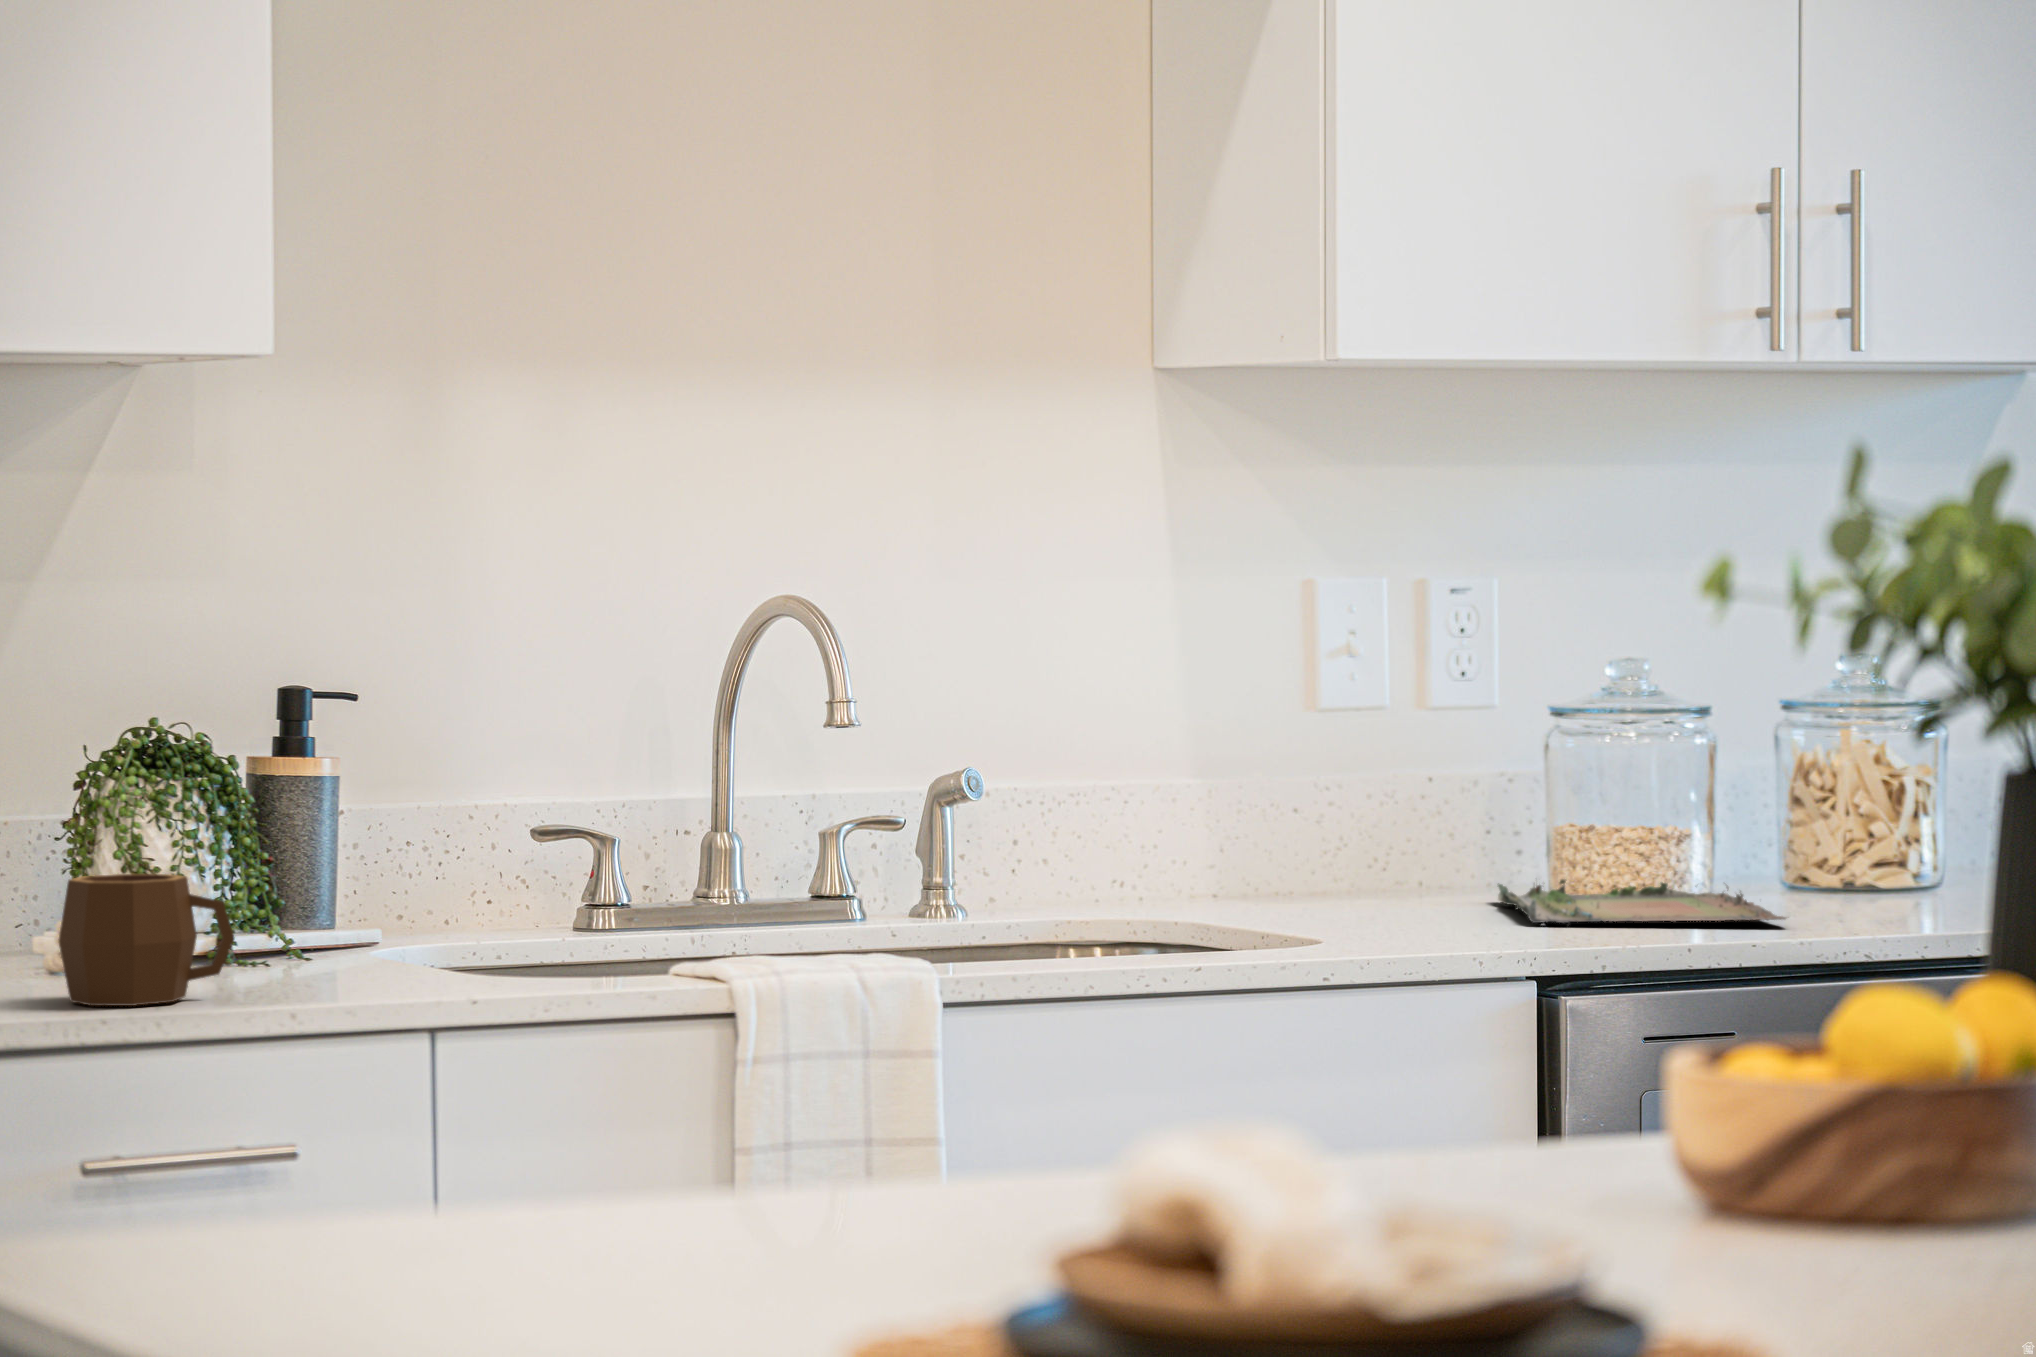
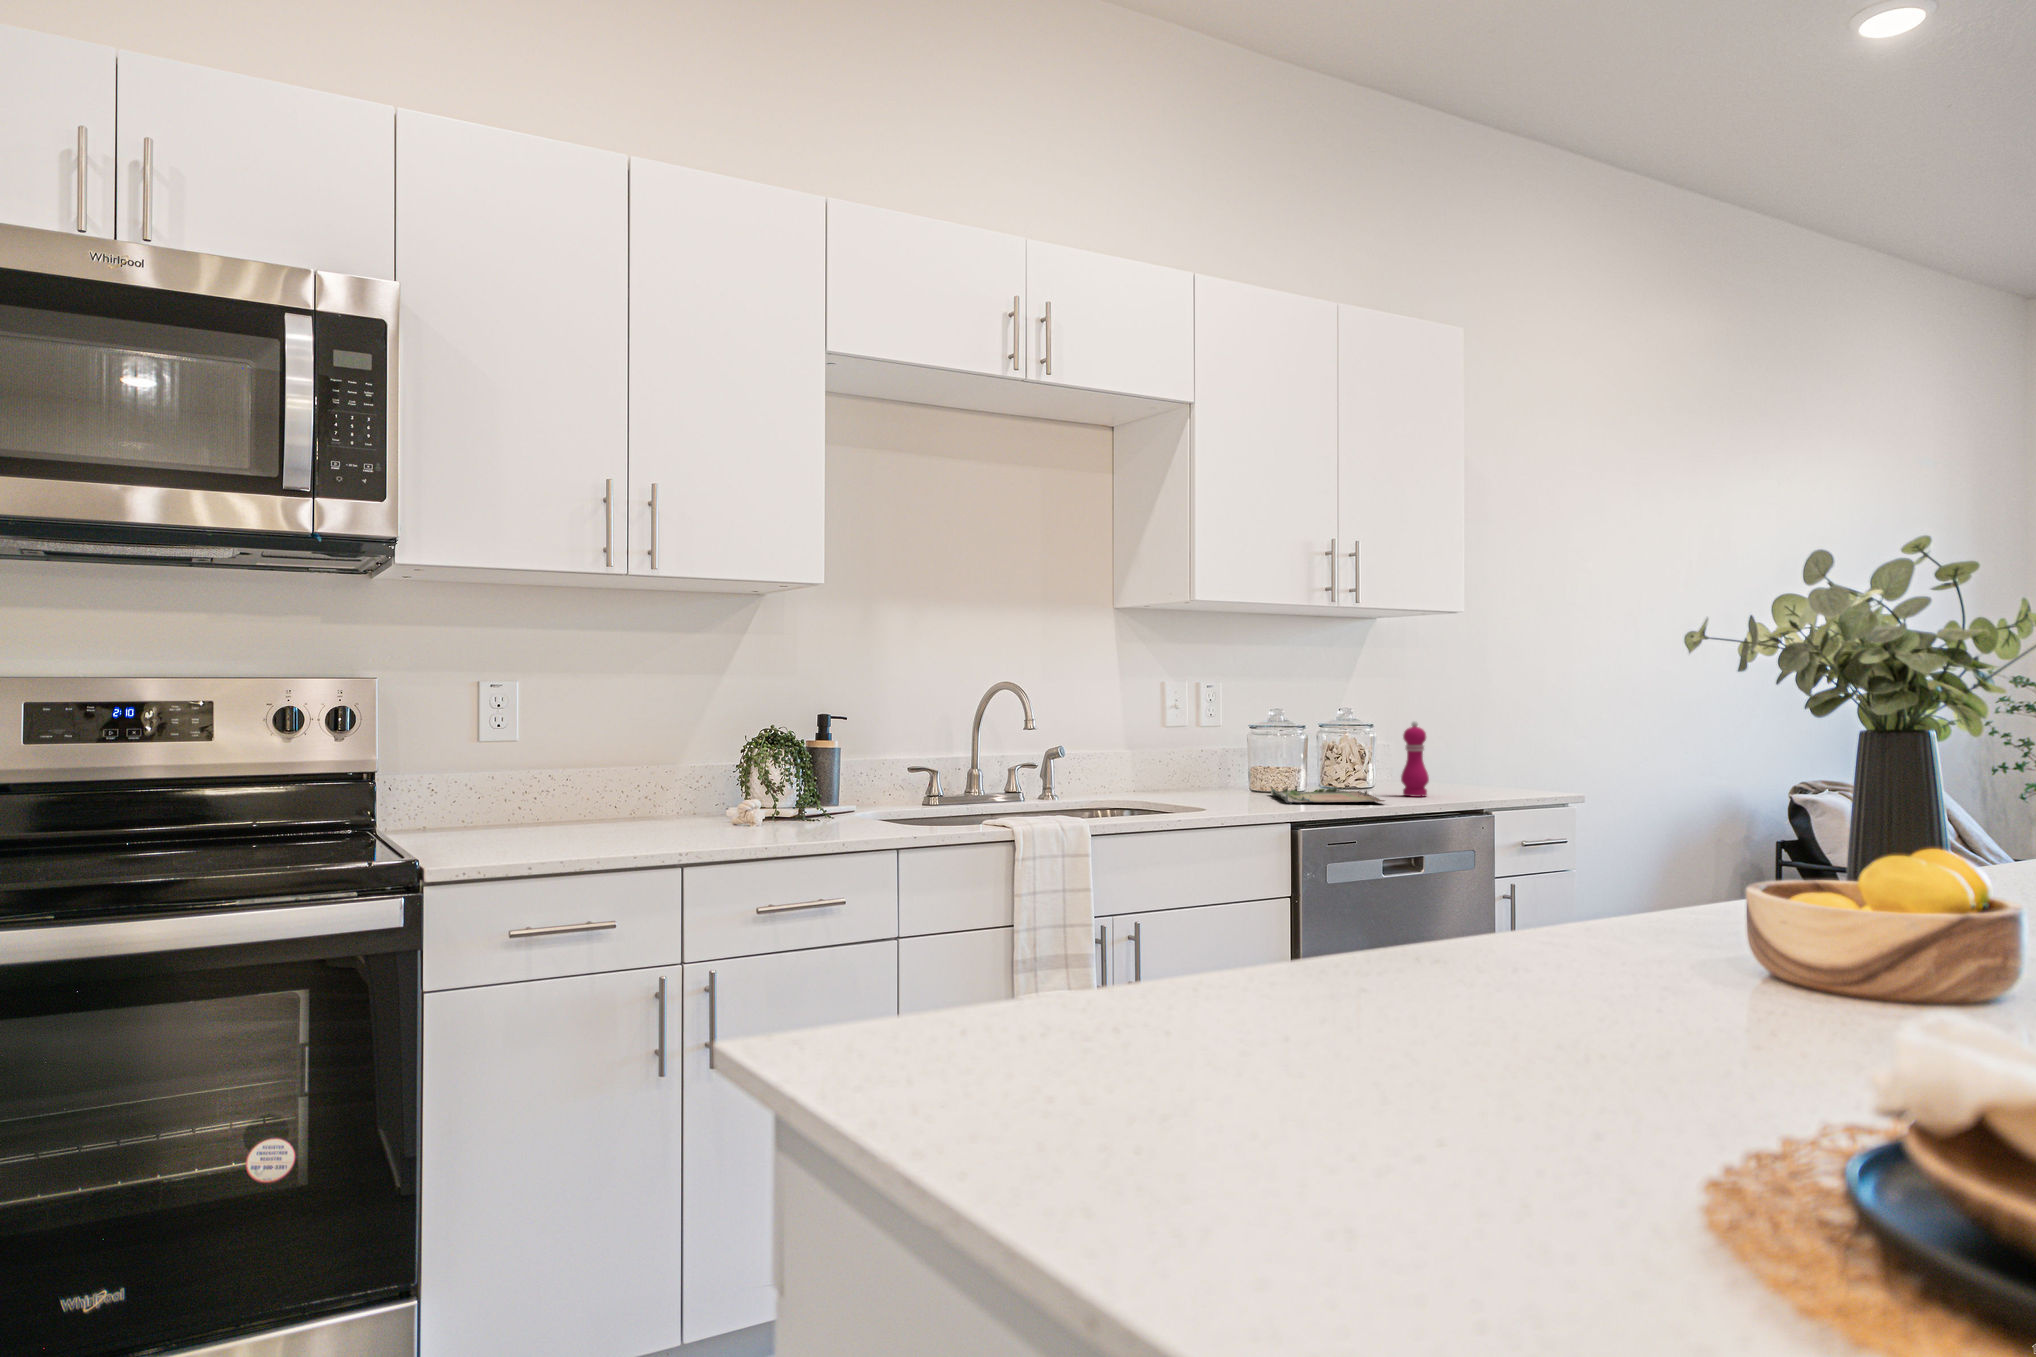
pepper mill: none [1832,714,1903,907] -> present [1401,721,1429,797]
mug: present [58,874,235,1006] -> none [754,785,816,834]

